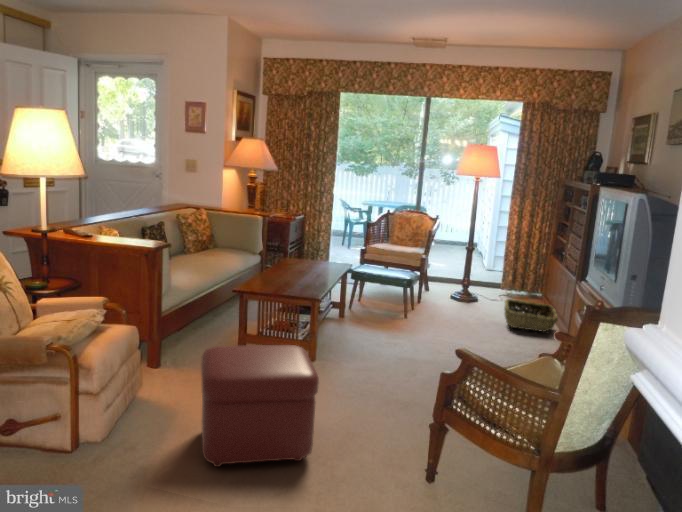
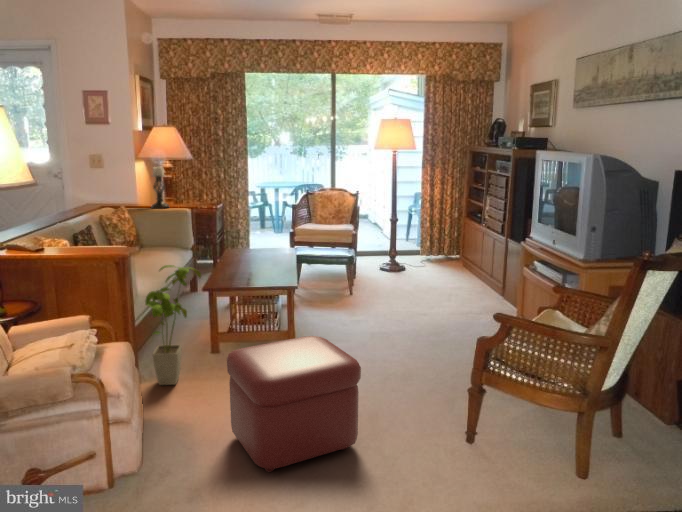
candle holder: none [228,174,245,213] -> present [152,166,169,209]
house plant: none [164,262,223,374] -> present [145,265,201,385]
woven basket: present [505,299,558,332] -> none [440,264,492,291]

